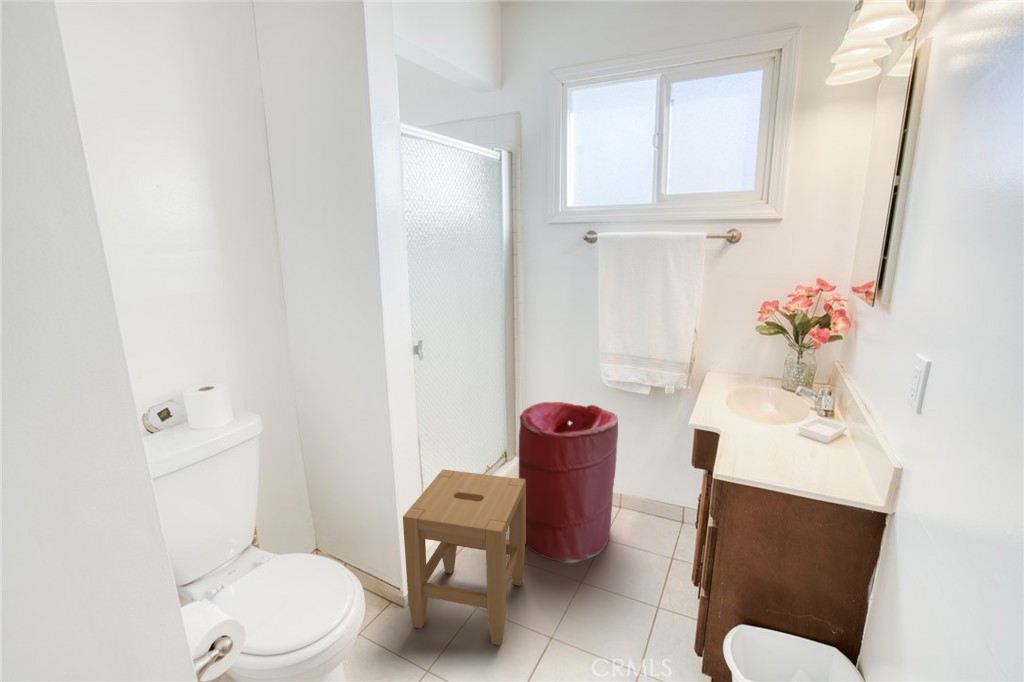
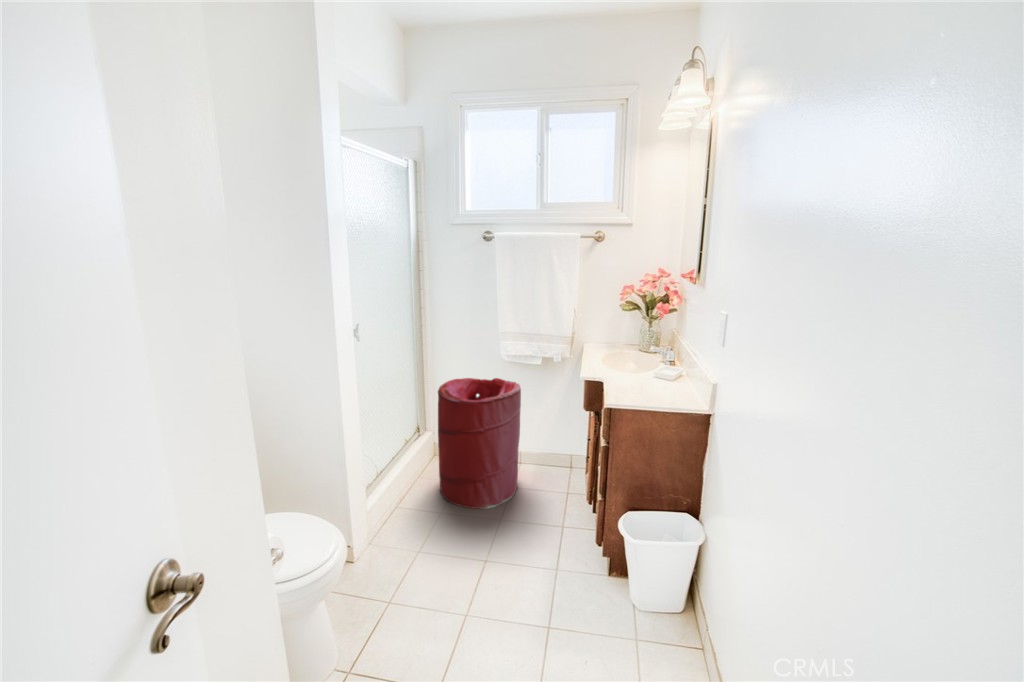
stool: present [403,469,525,646] -> none [356,440,454,577]

